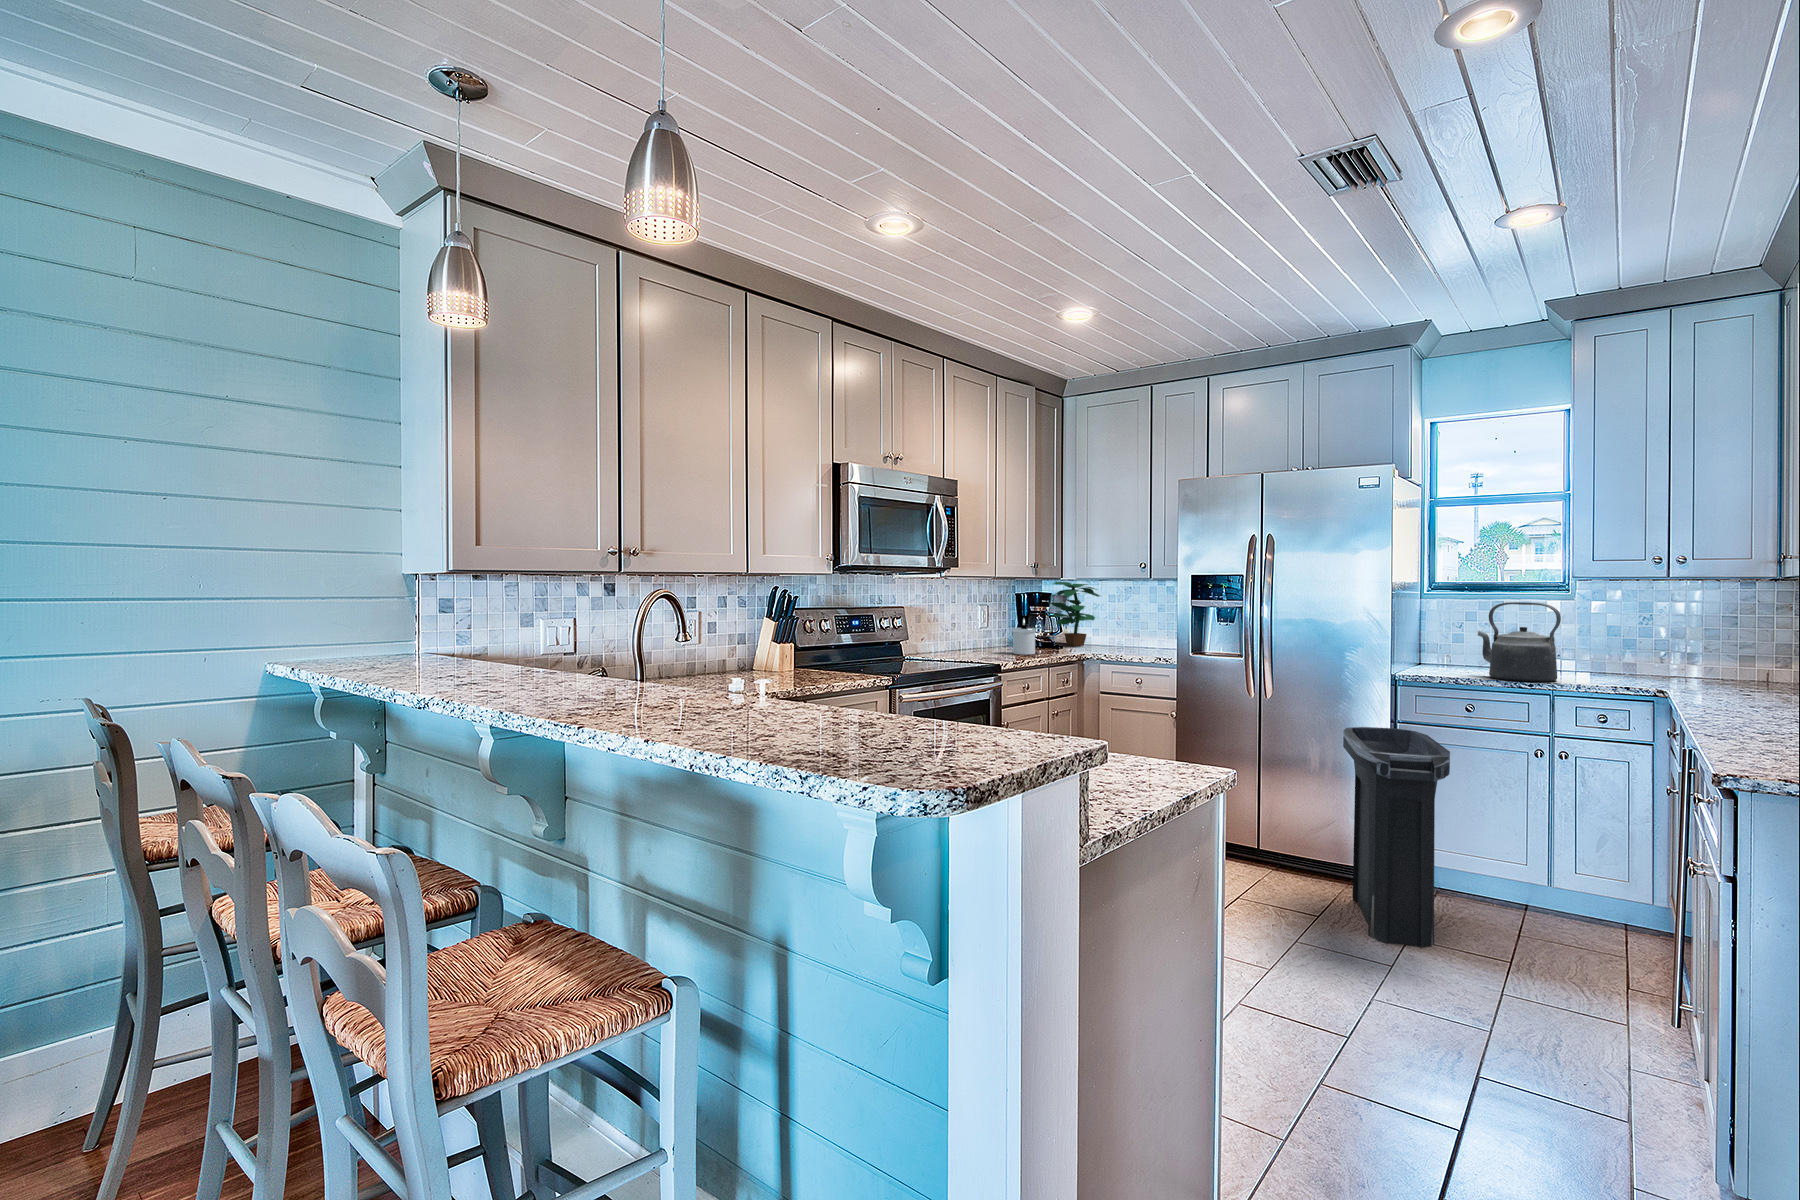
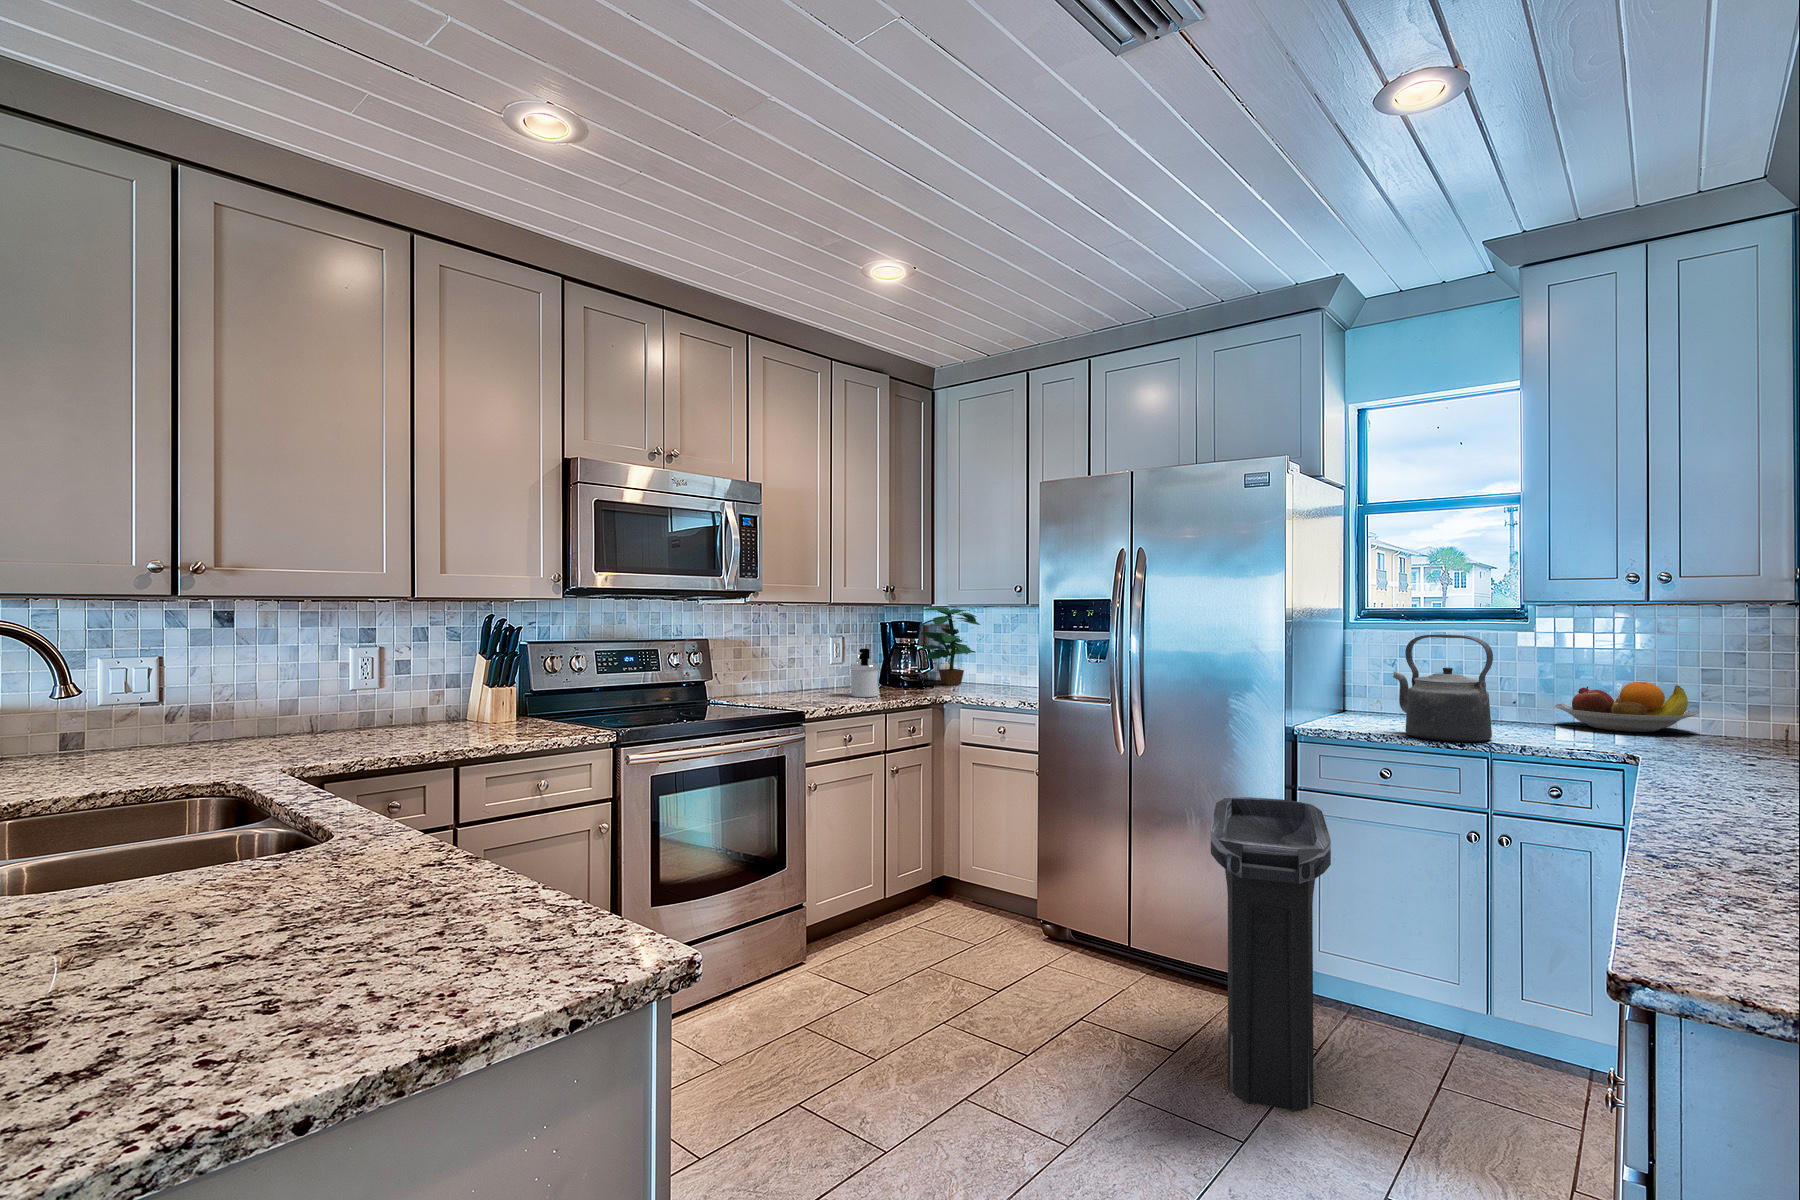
fruit bowl: none [1592,638,1701,676] -> present [1555,682,1696,732]

